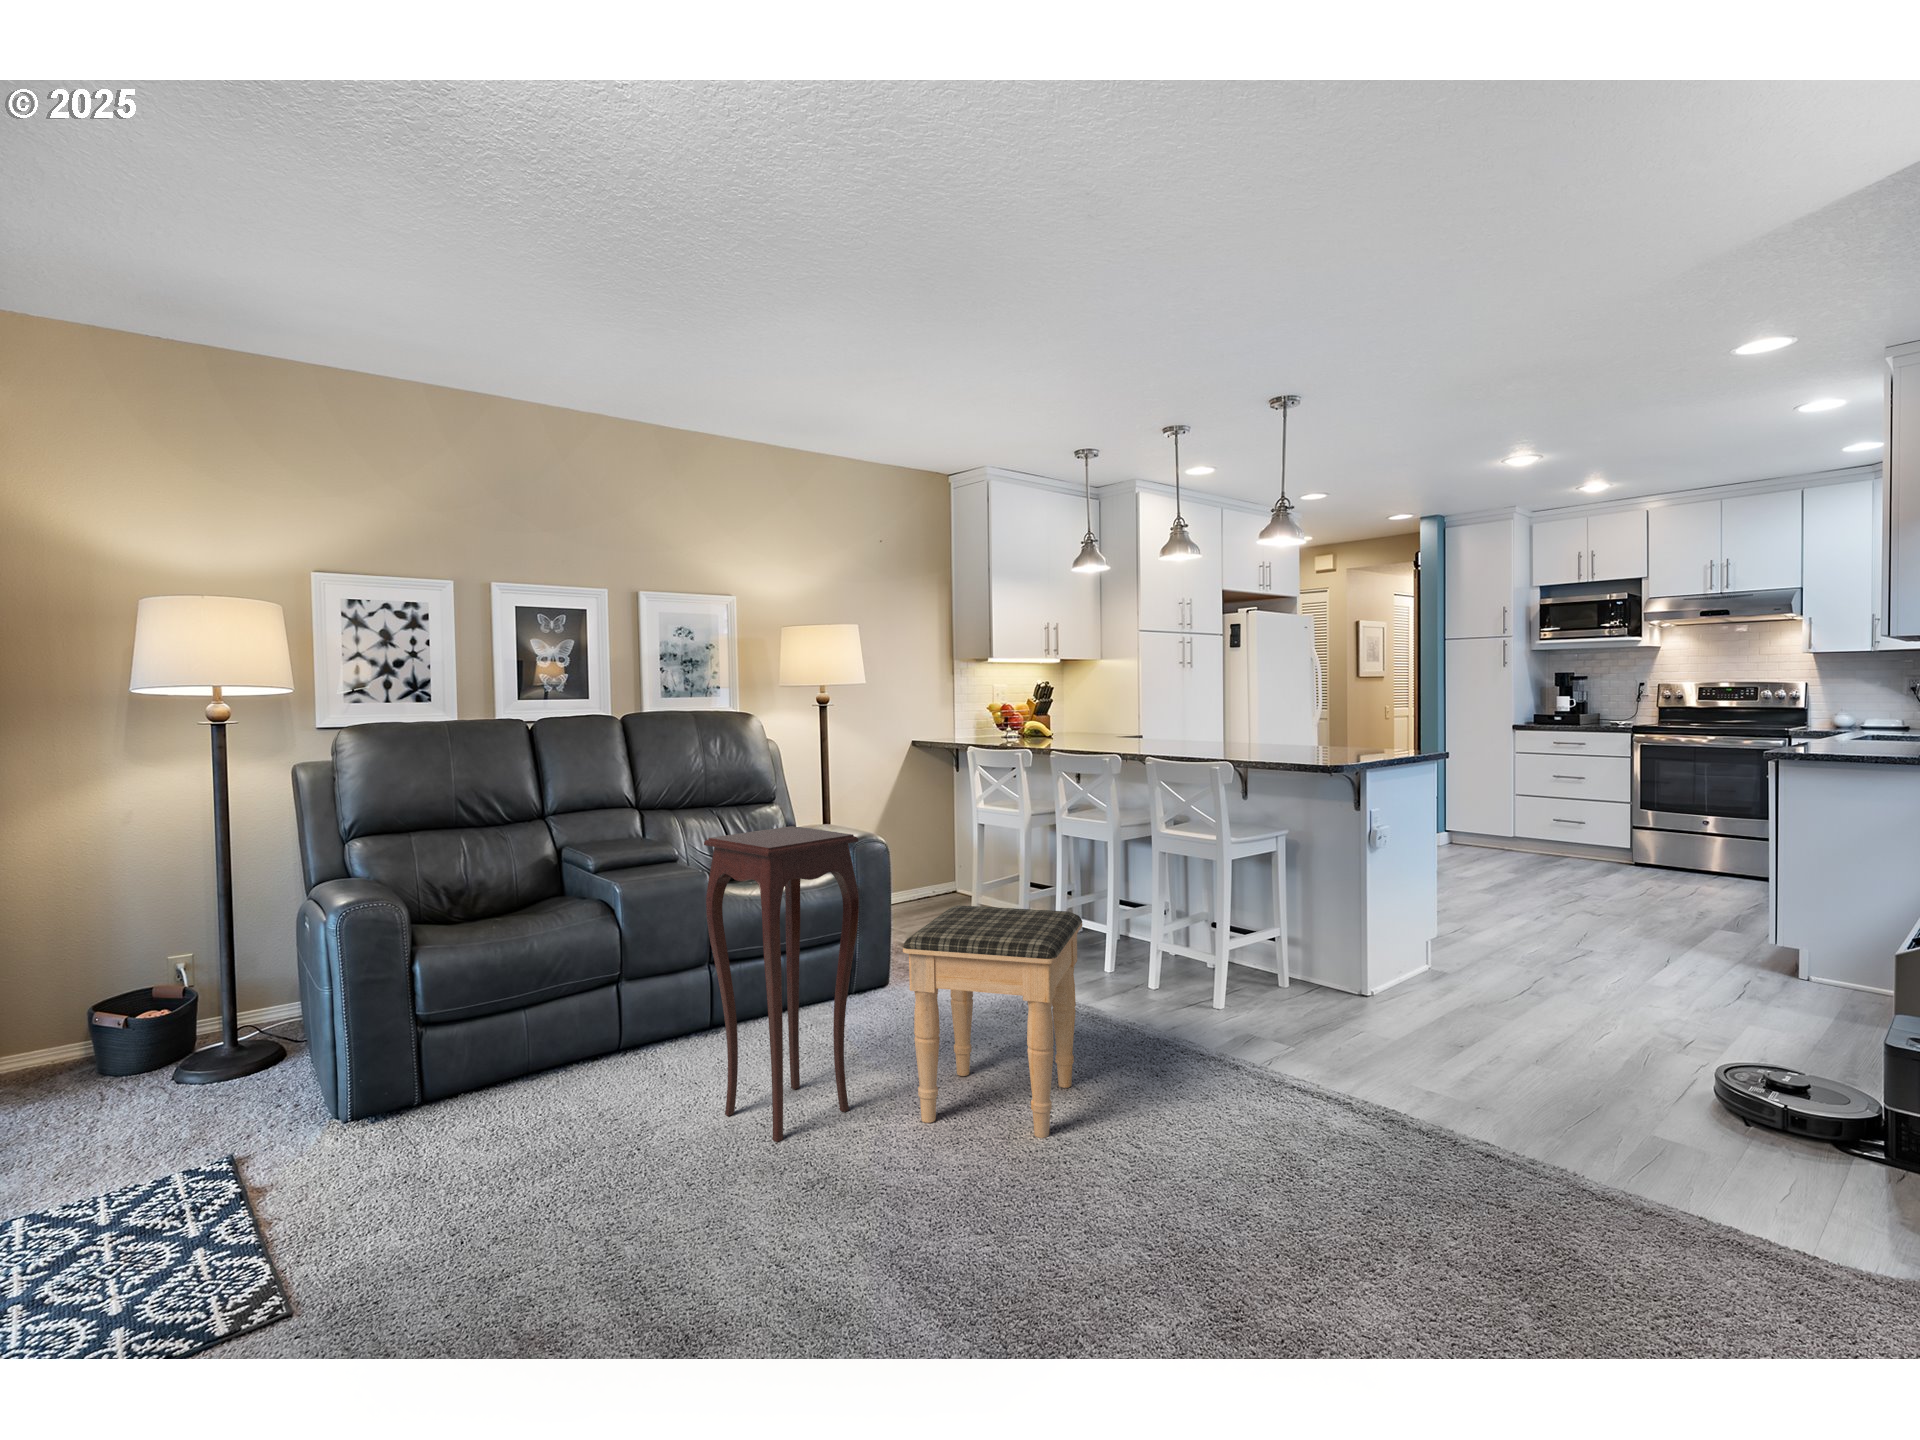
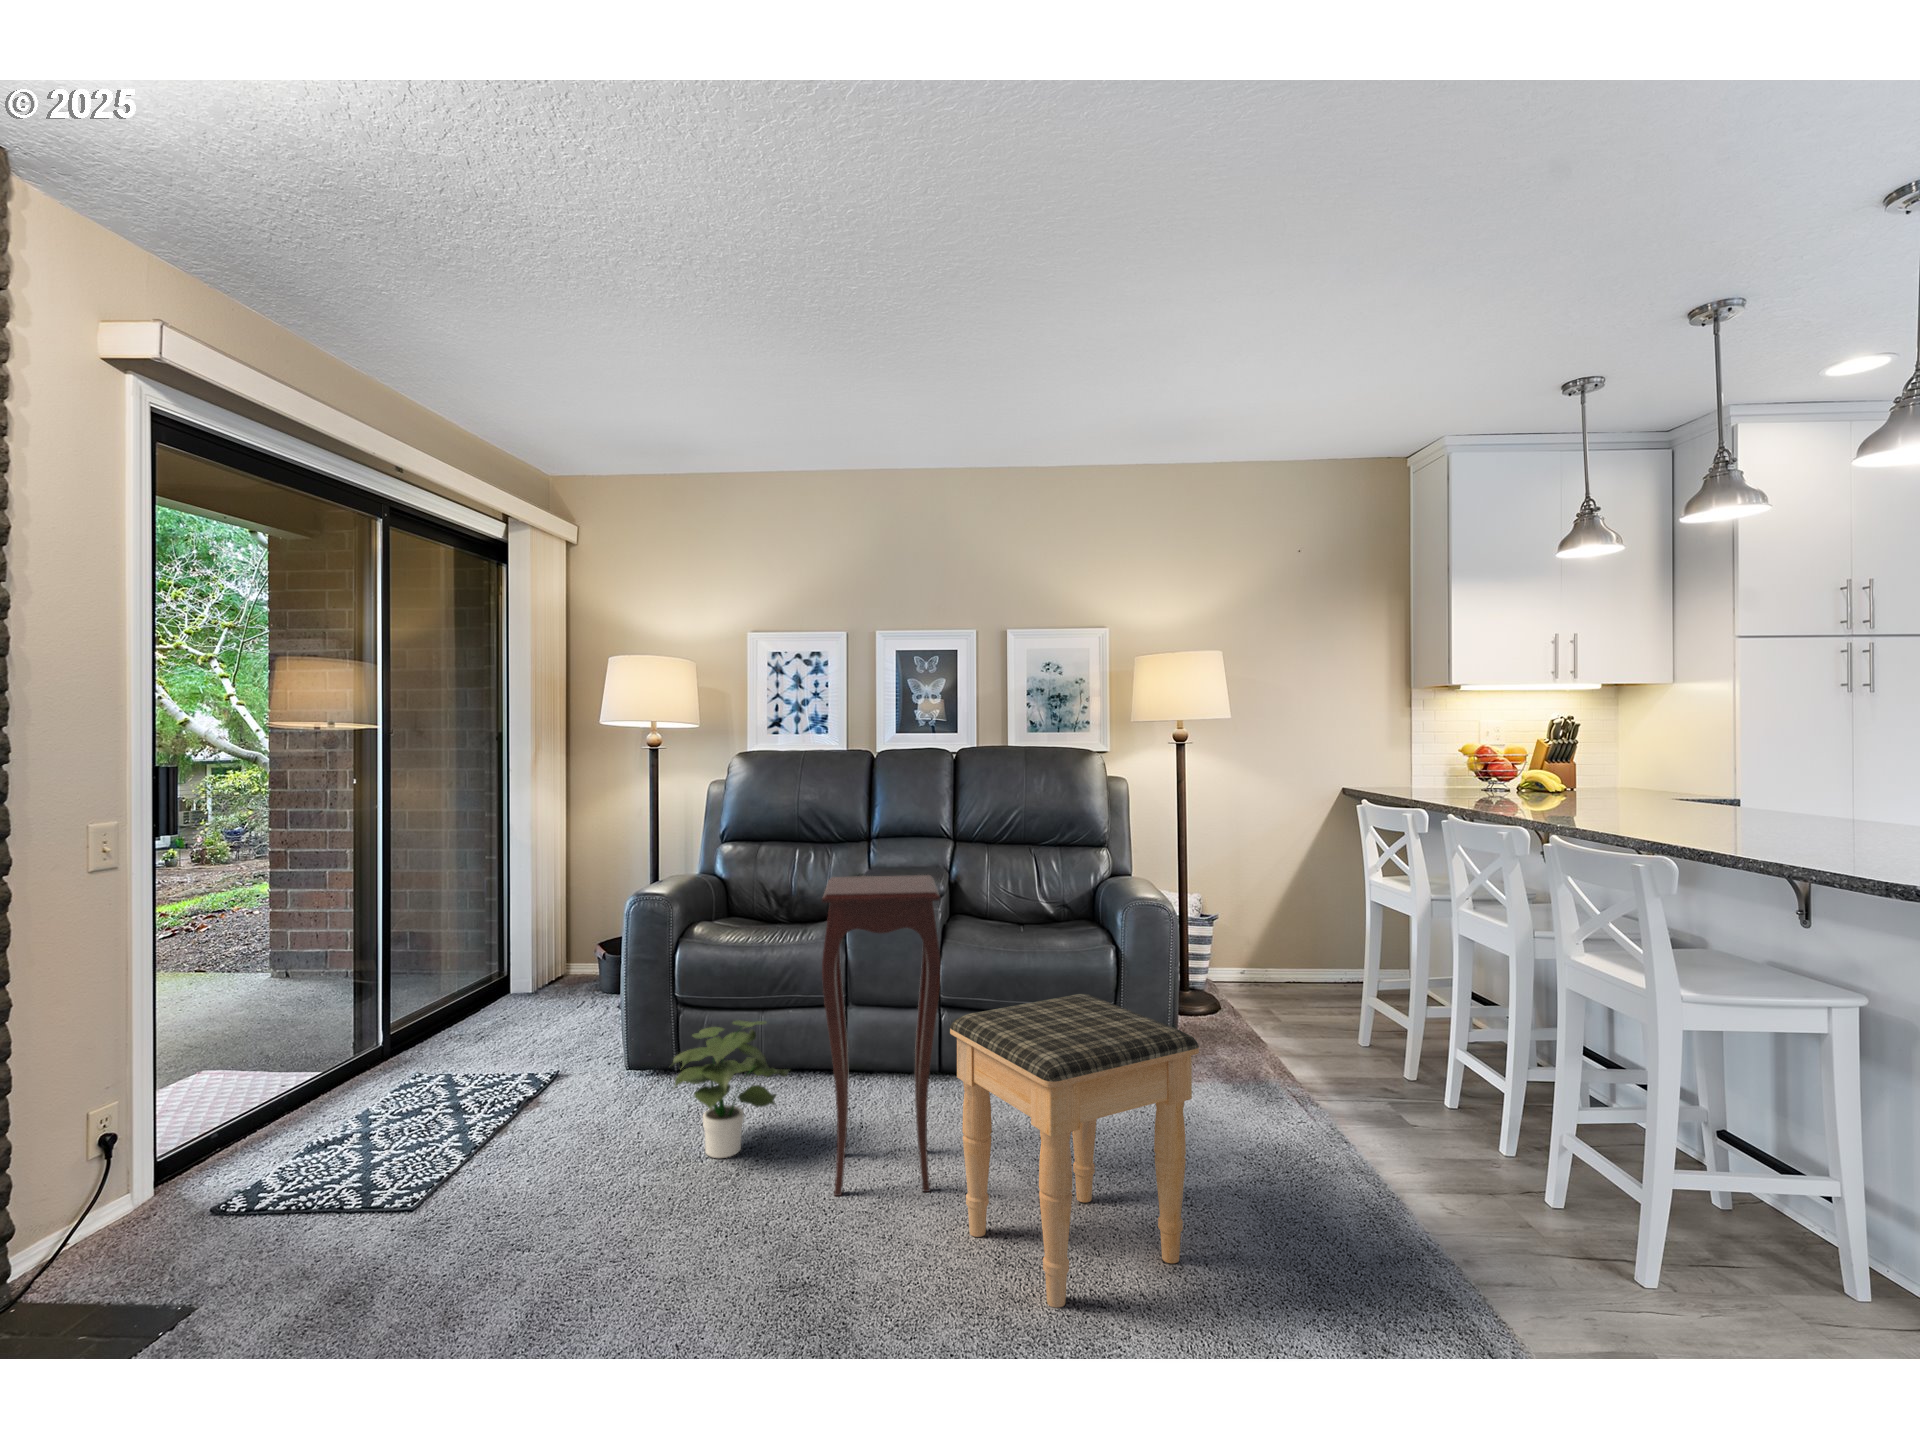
potted plant: none [527,1002,676,1162] -> present [672,1020,789,1158]

